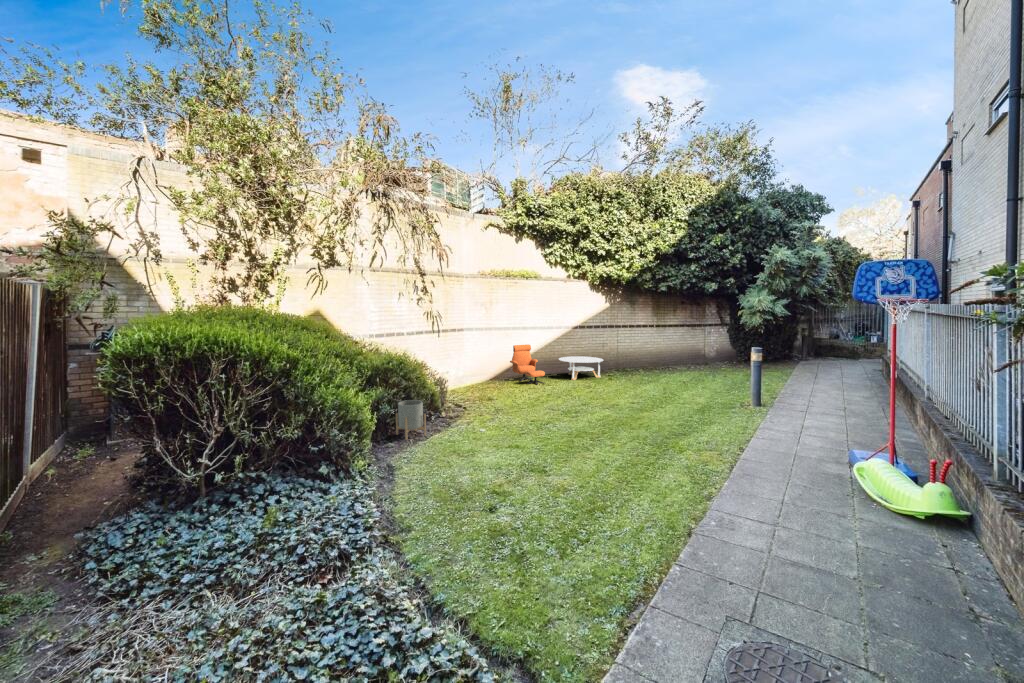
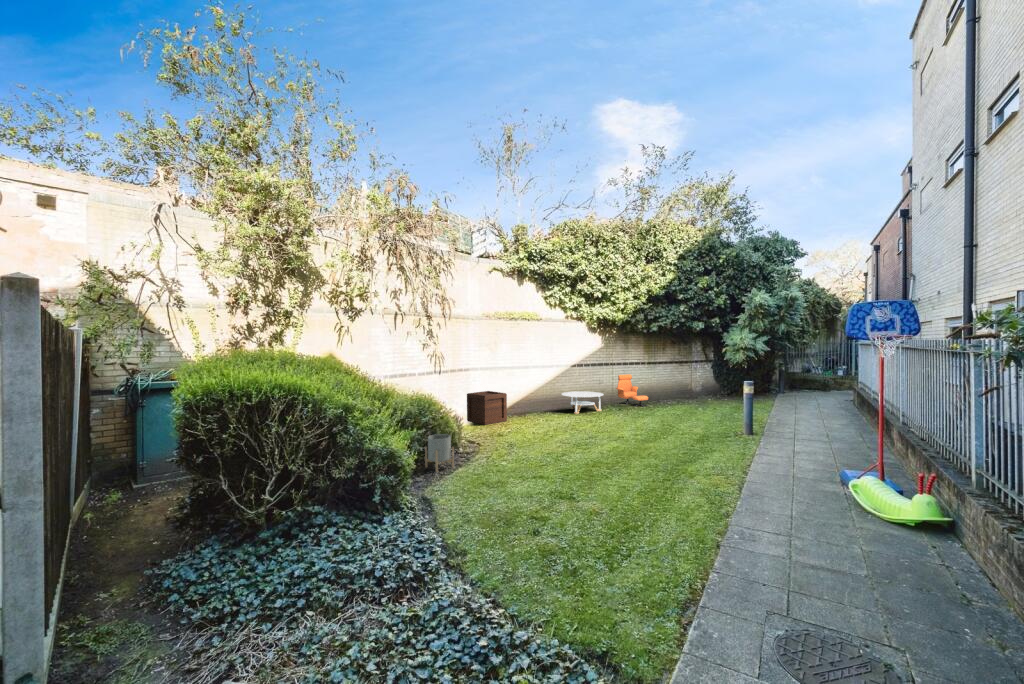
lounge chair: present [510,345,545,385] -> present [616,374,648,407]
wooden crate: none [456,354,498,390] -> present [467,391,507,425]

